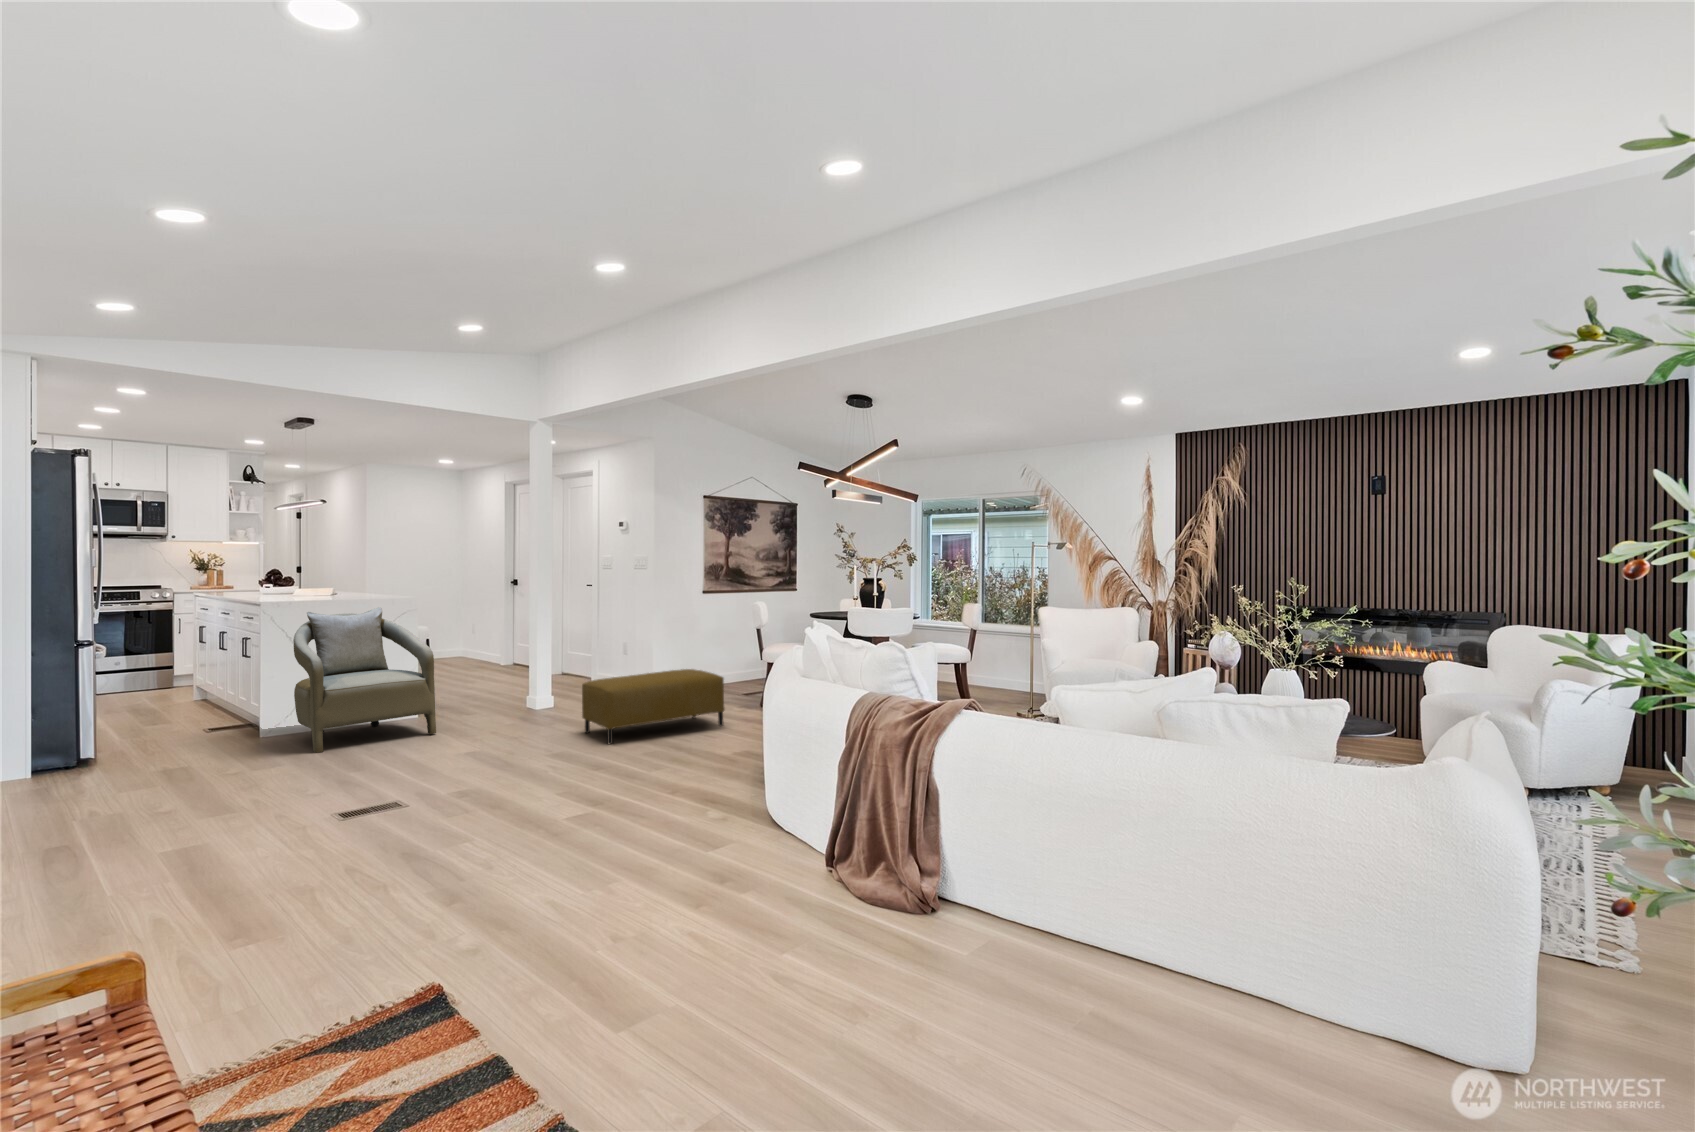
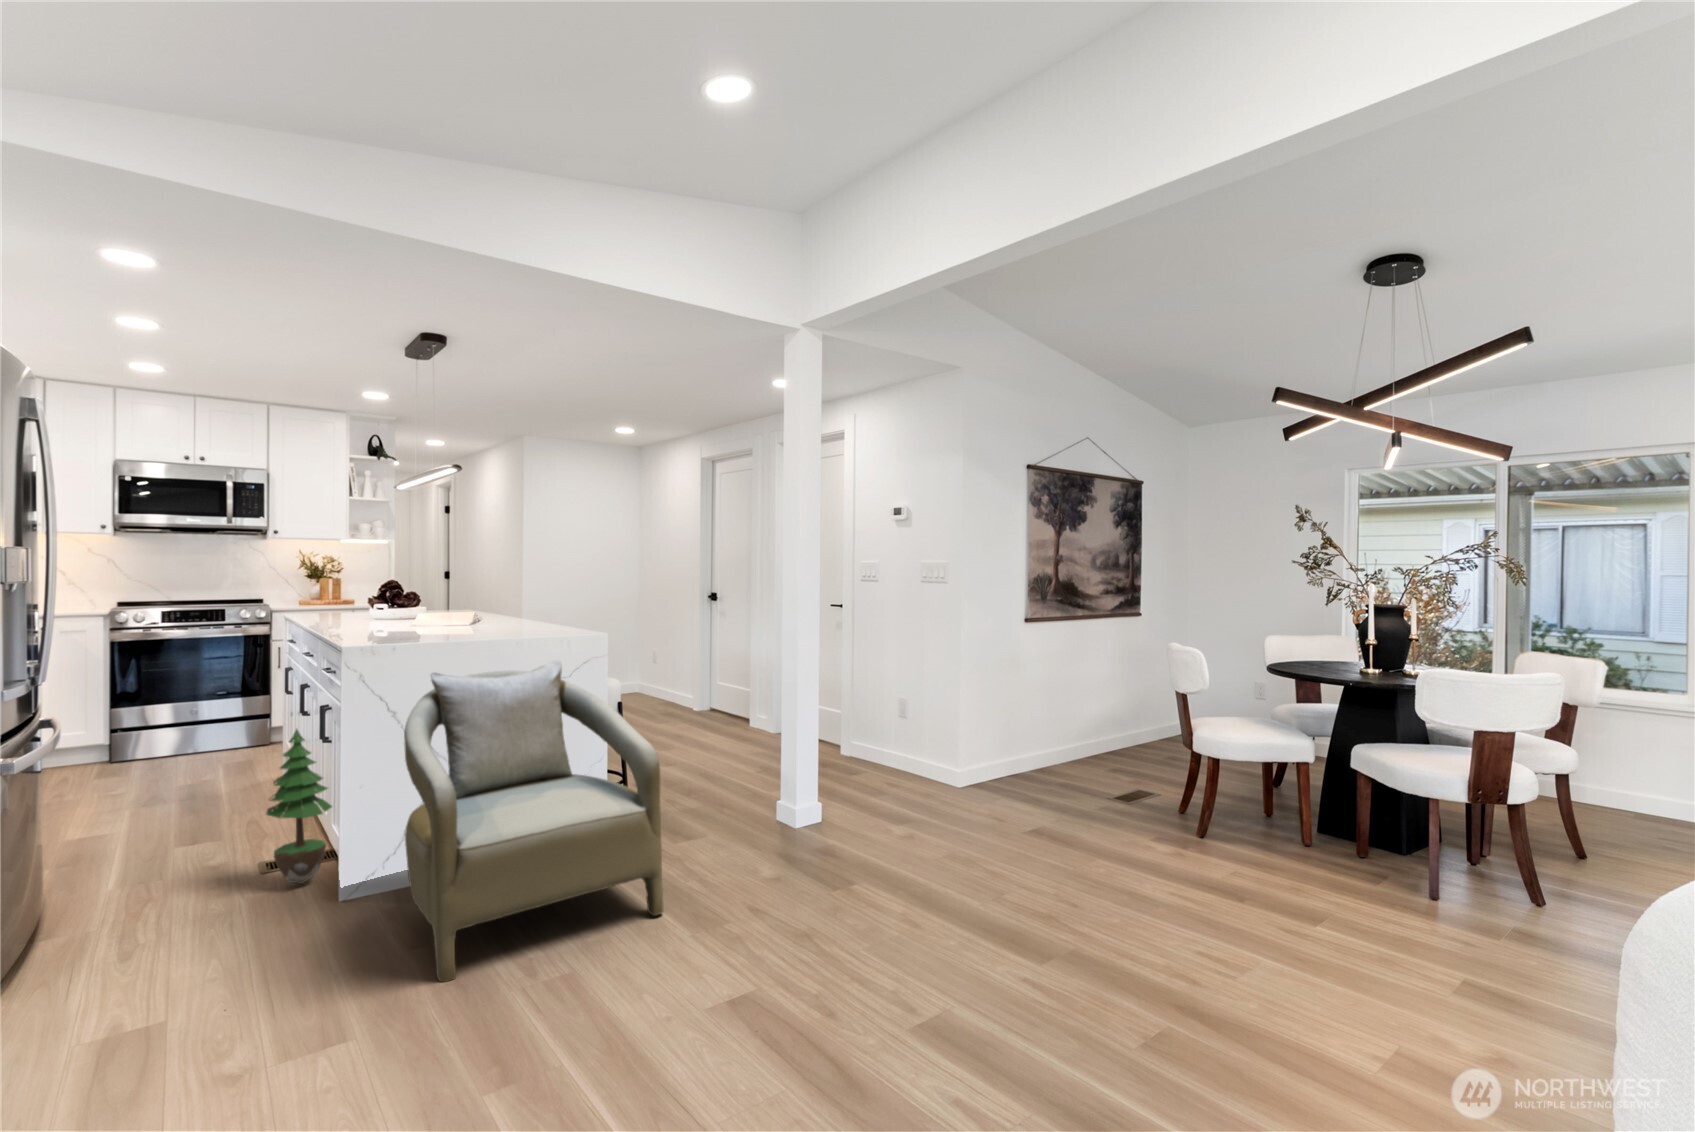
potted tree: none [210,645,248,732] -> present [266,729,332,884]
ottoman: present [582,669,725,744] -> none [944,786,1223,983]

